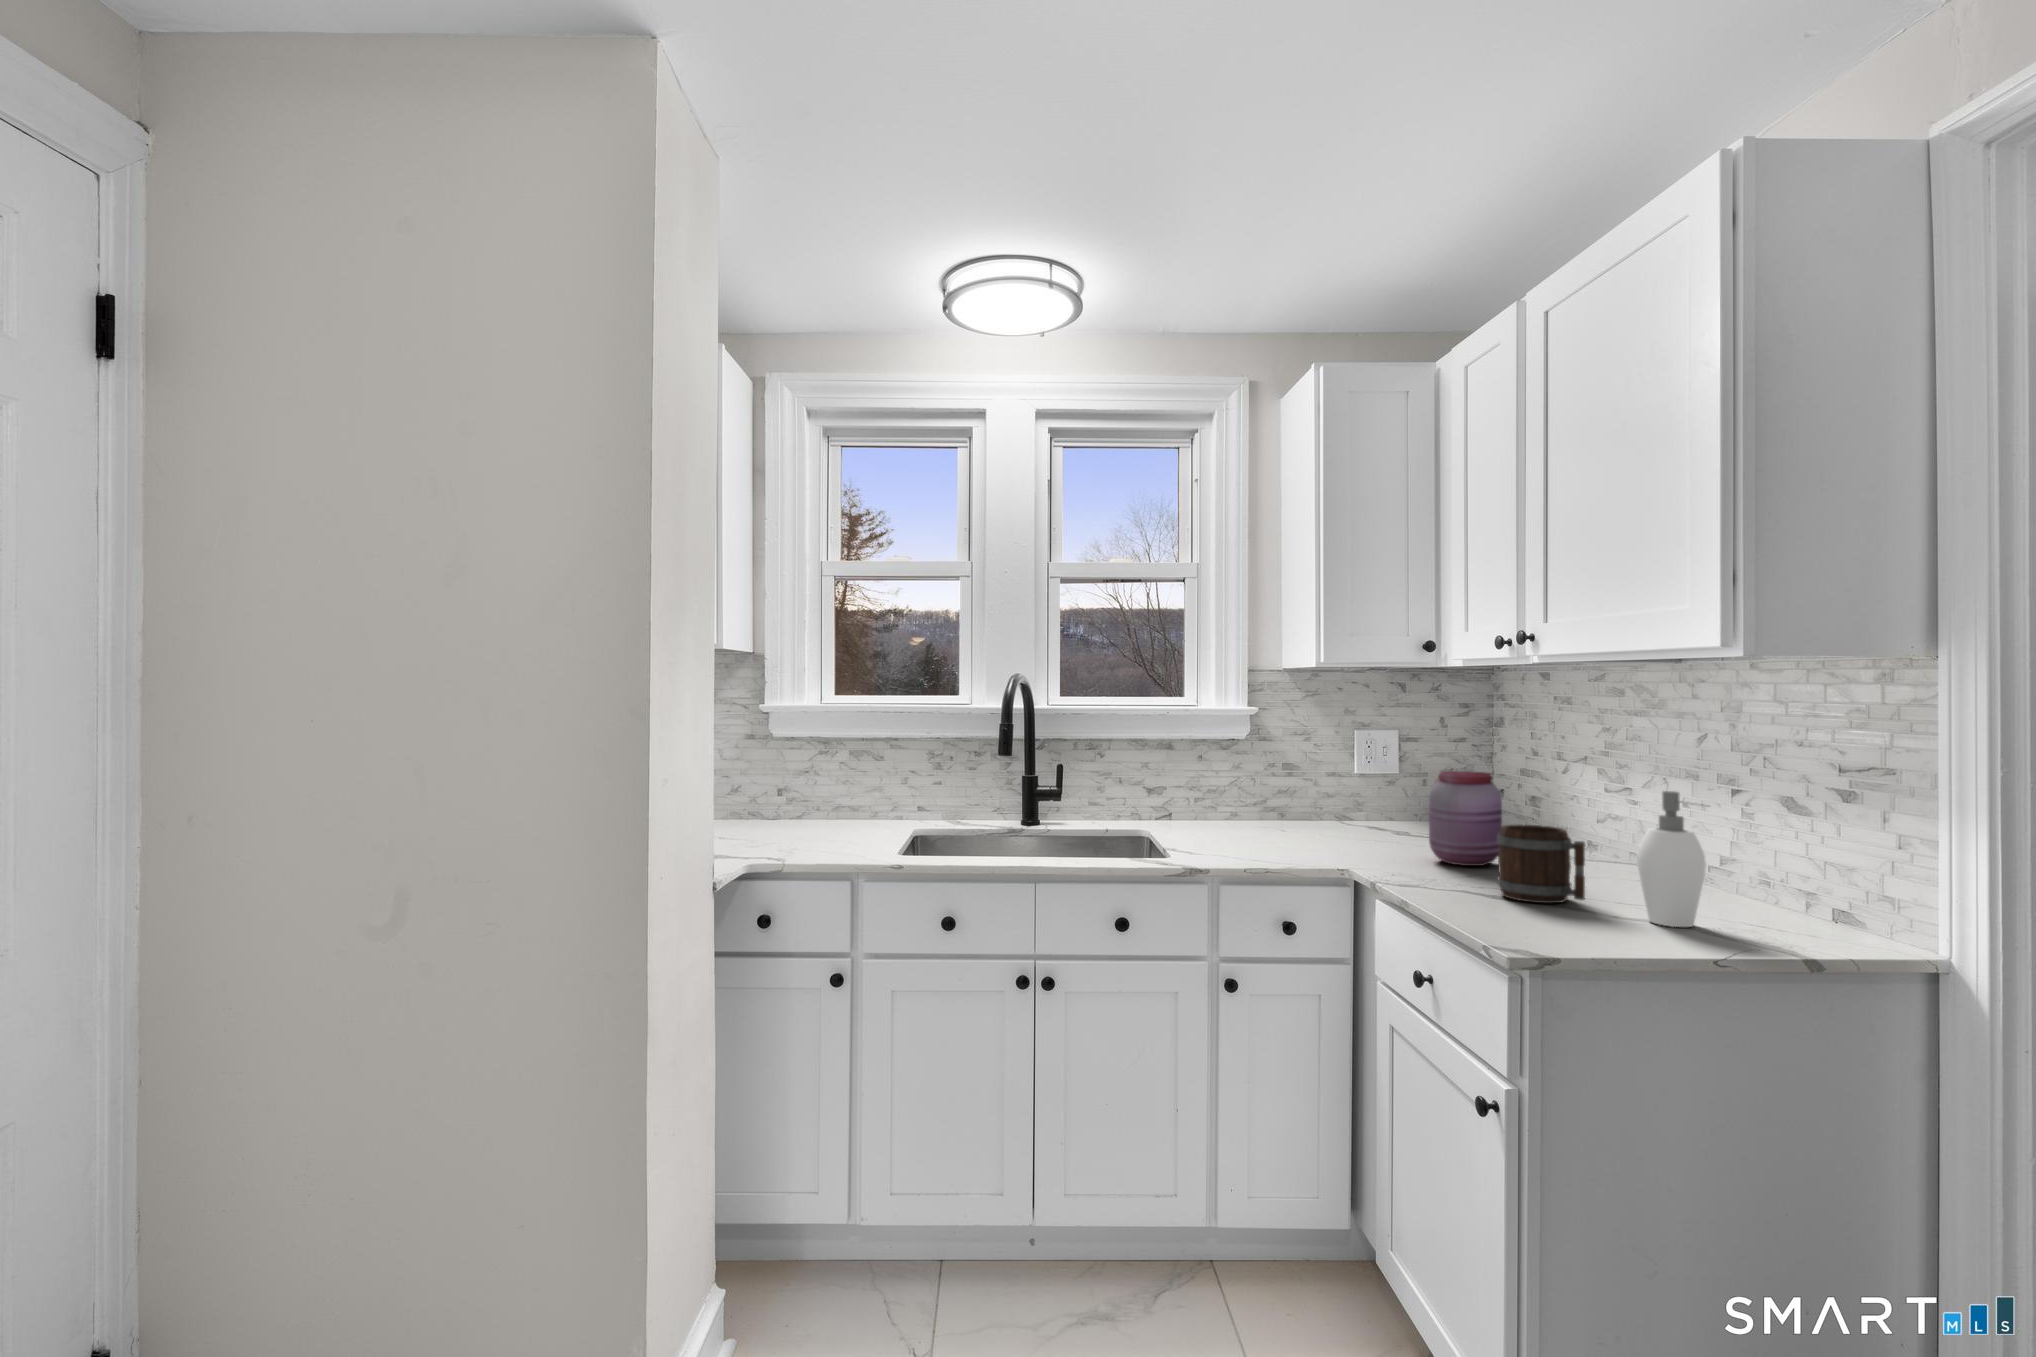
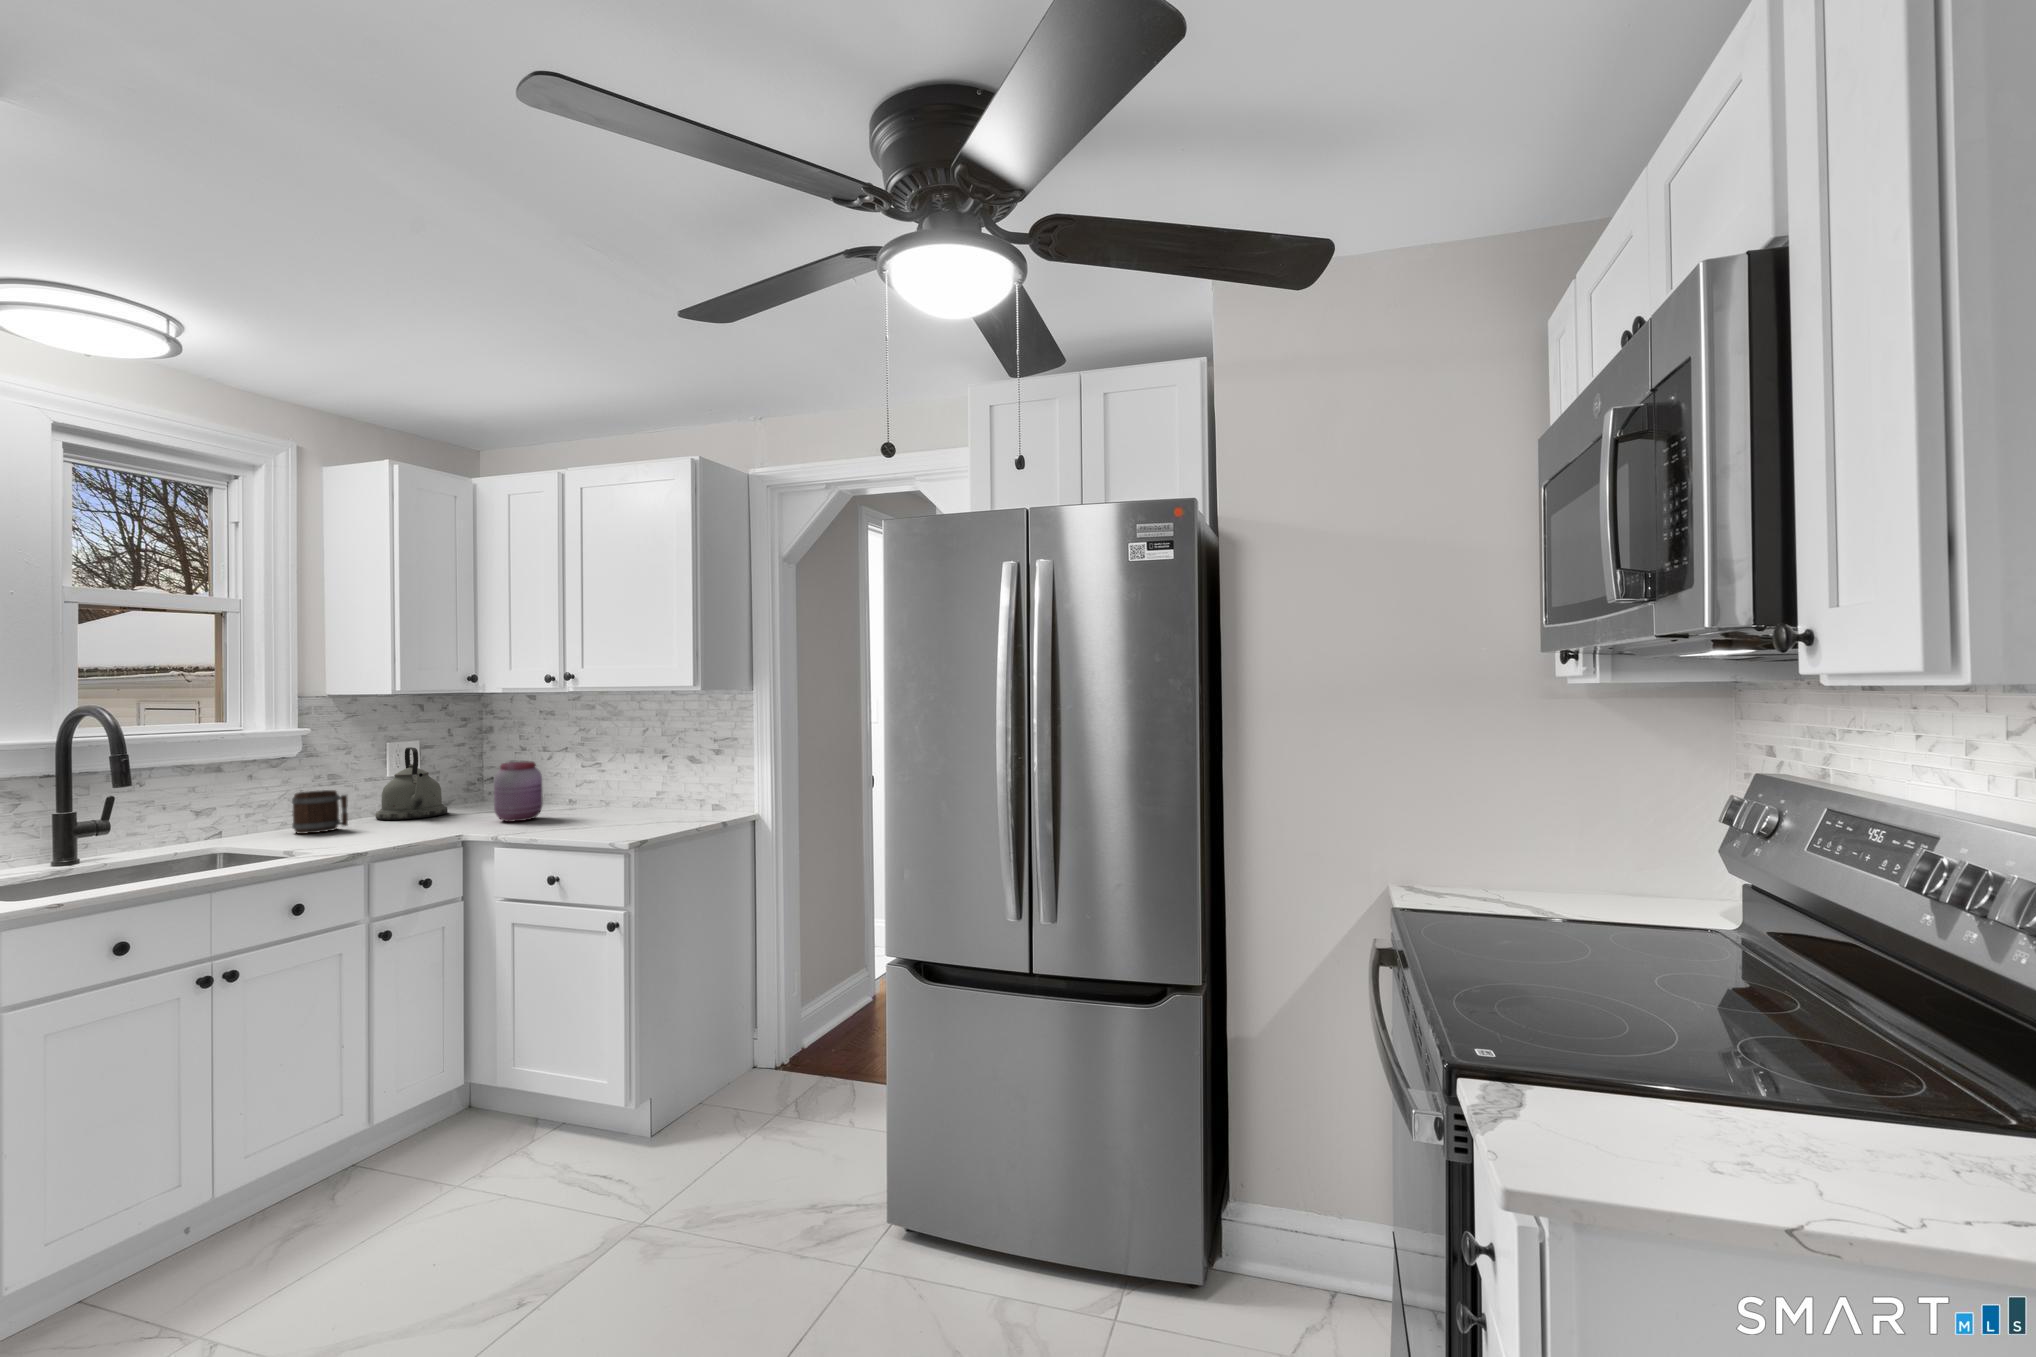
kettle: none [1323,737,1409,835] -> present [376,747,448,820]
soap dispenser: present [1637,791,1706,927] -> none [644,757,680,824]
mug: present [1497,824,1585,903] -> present [292,790,348,834]

